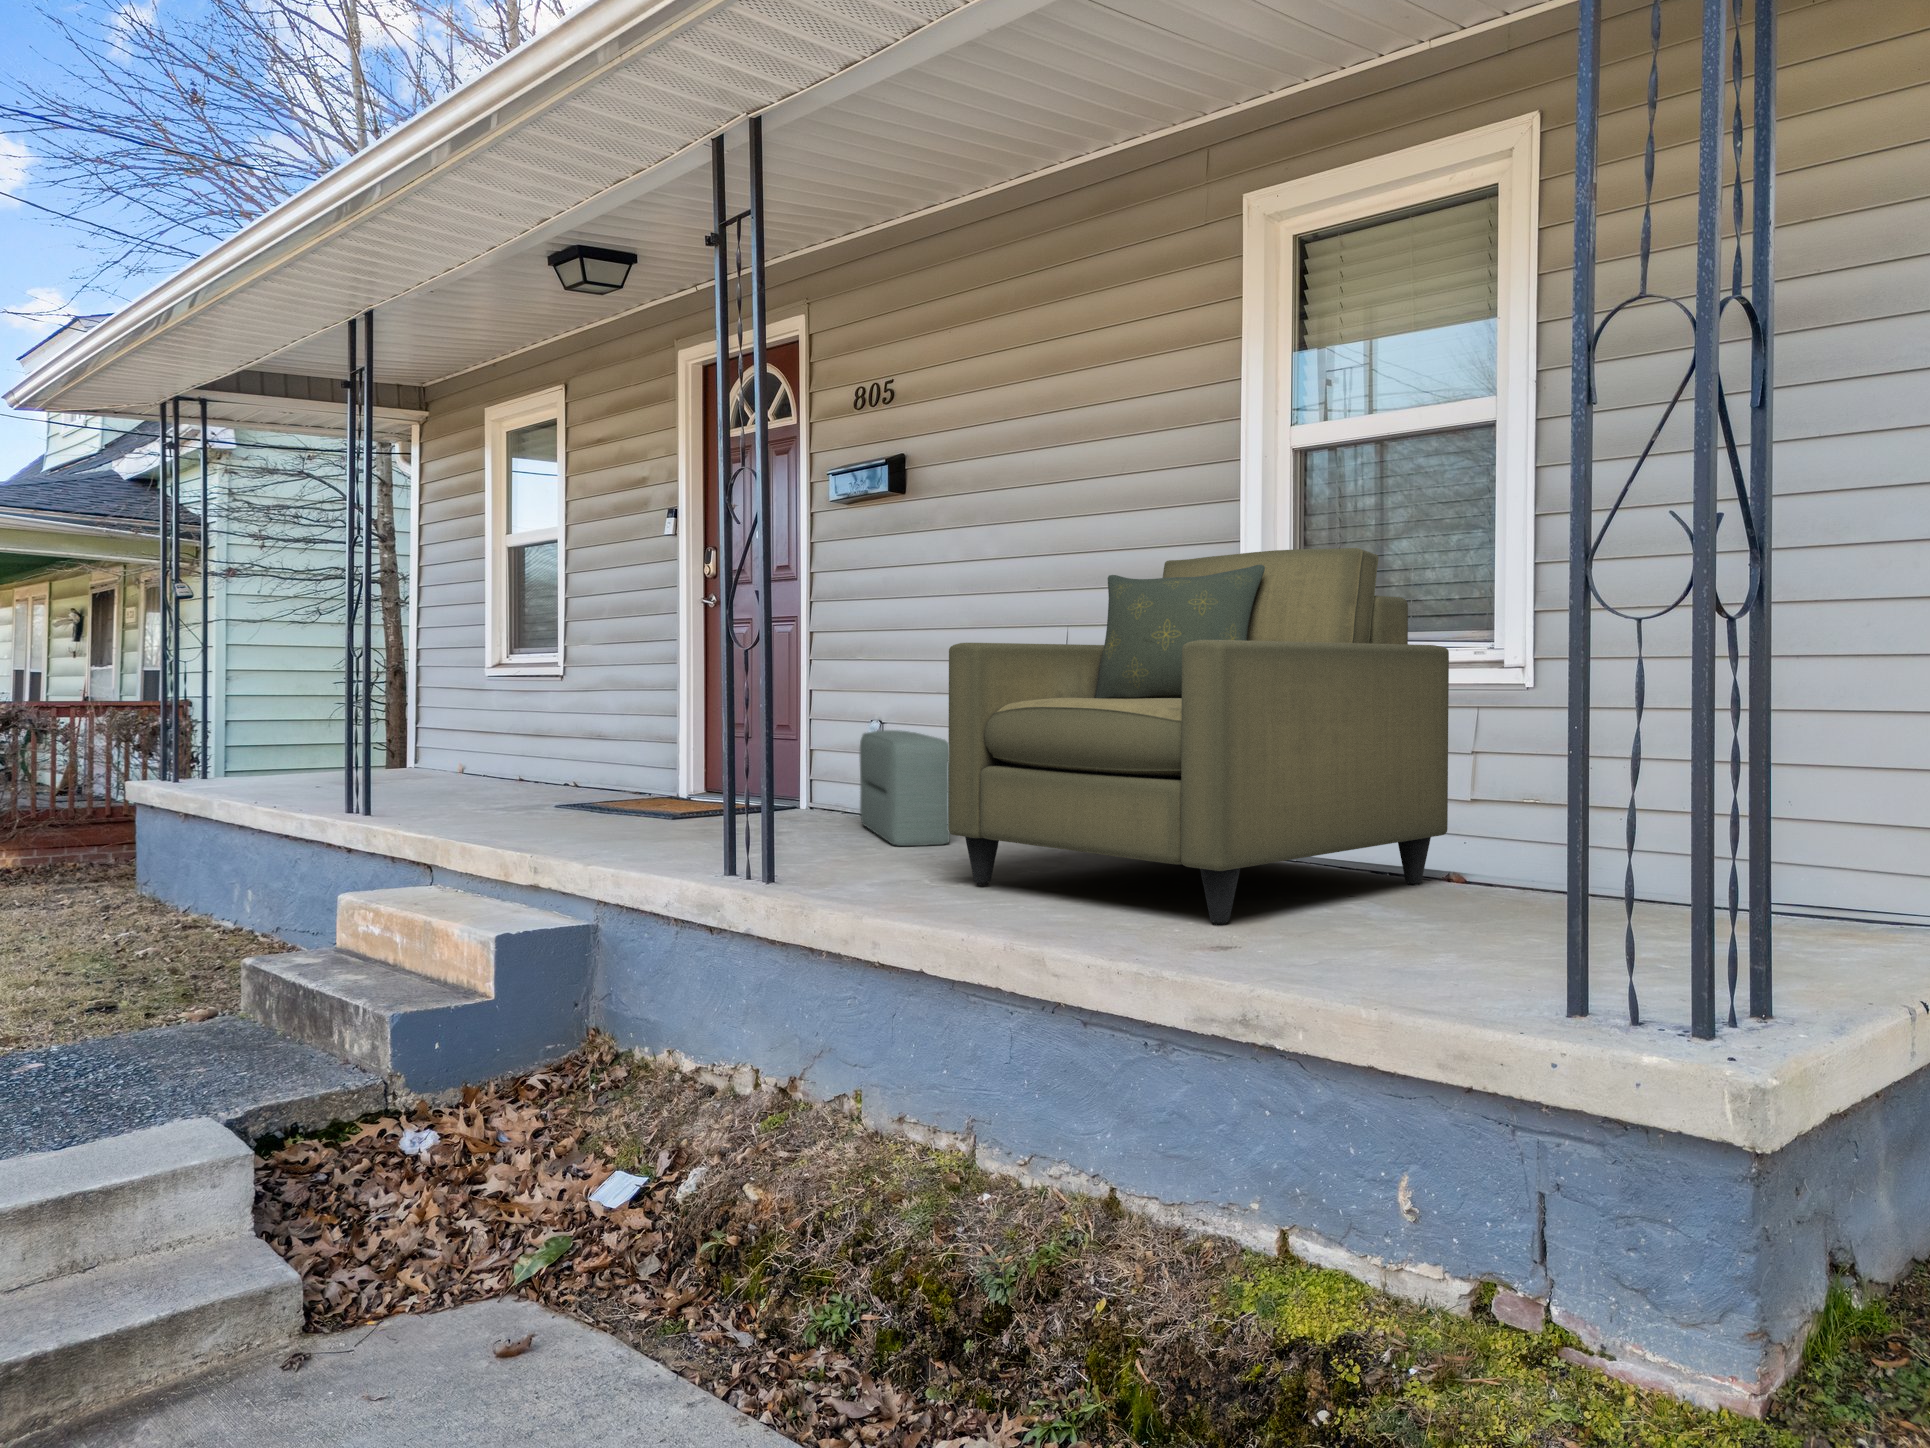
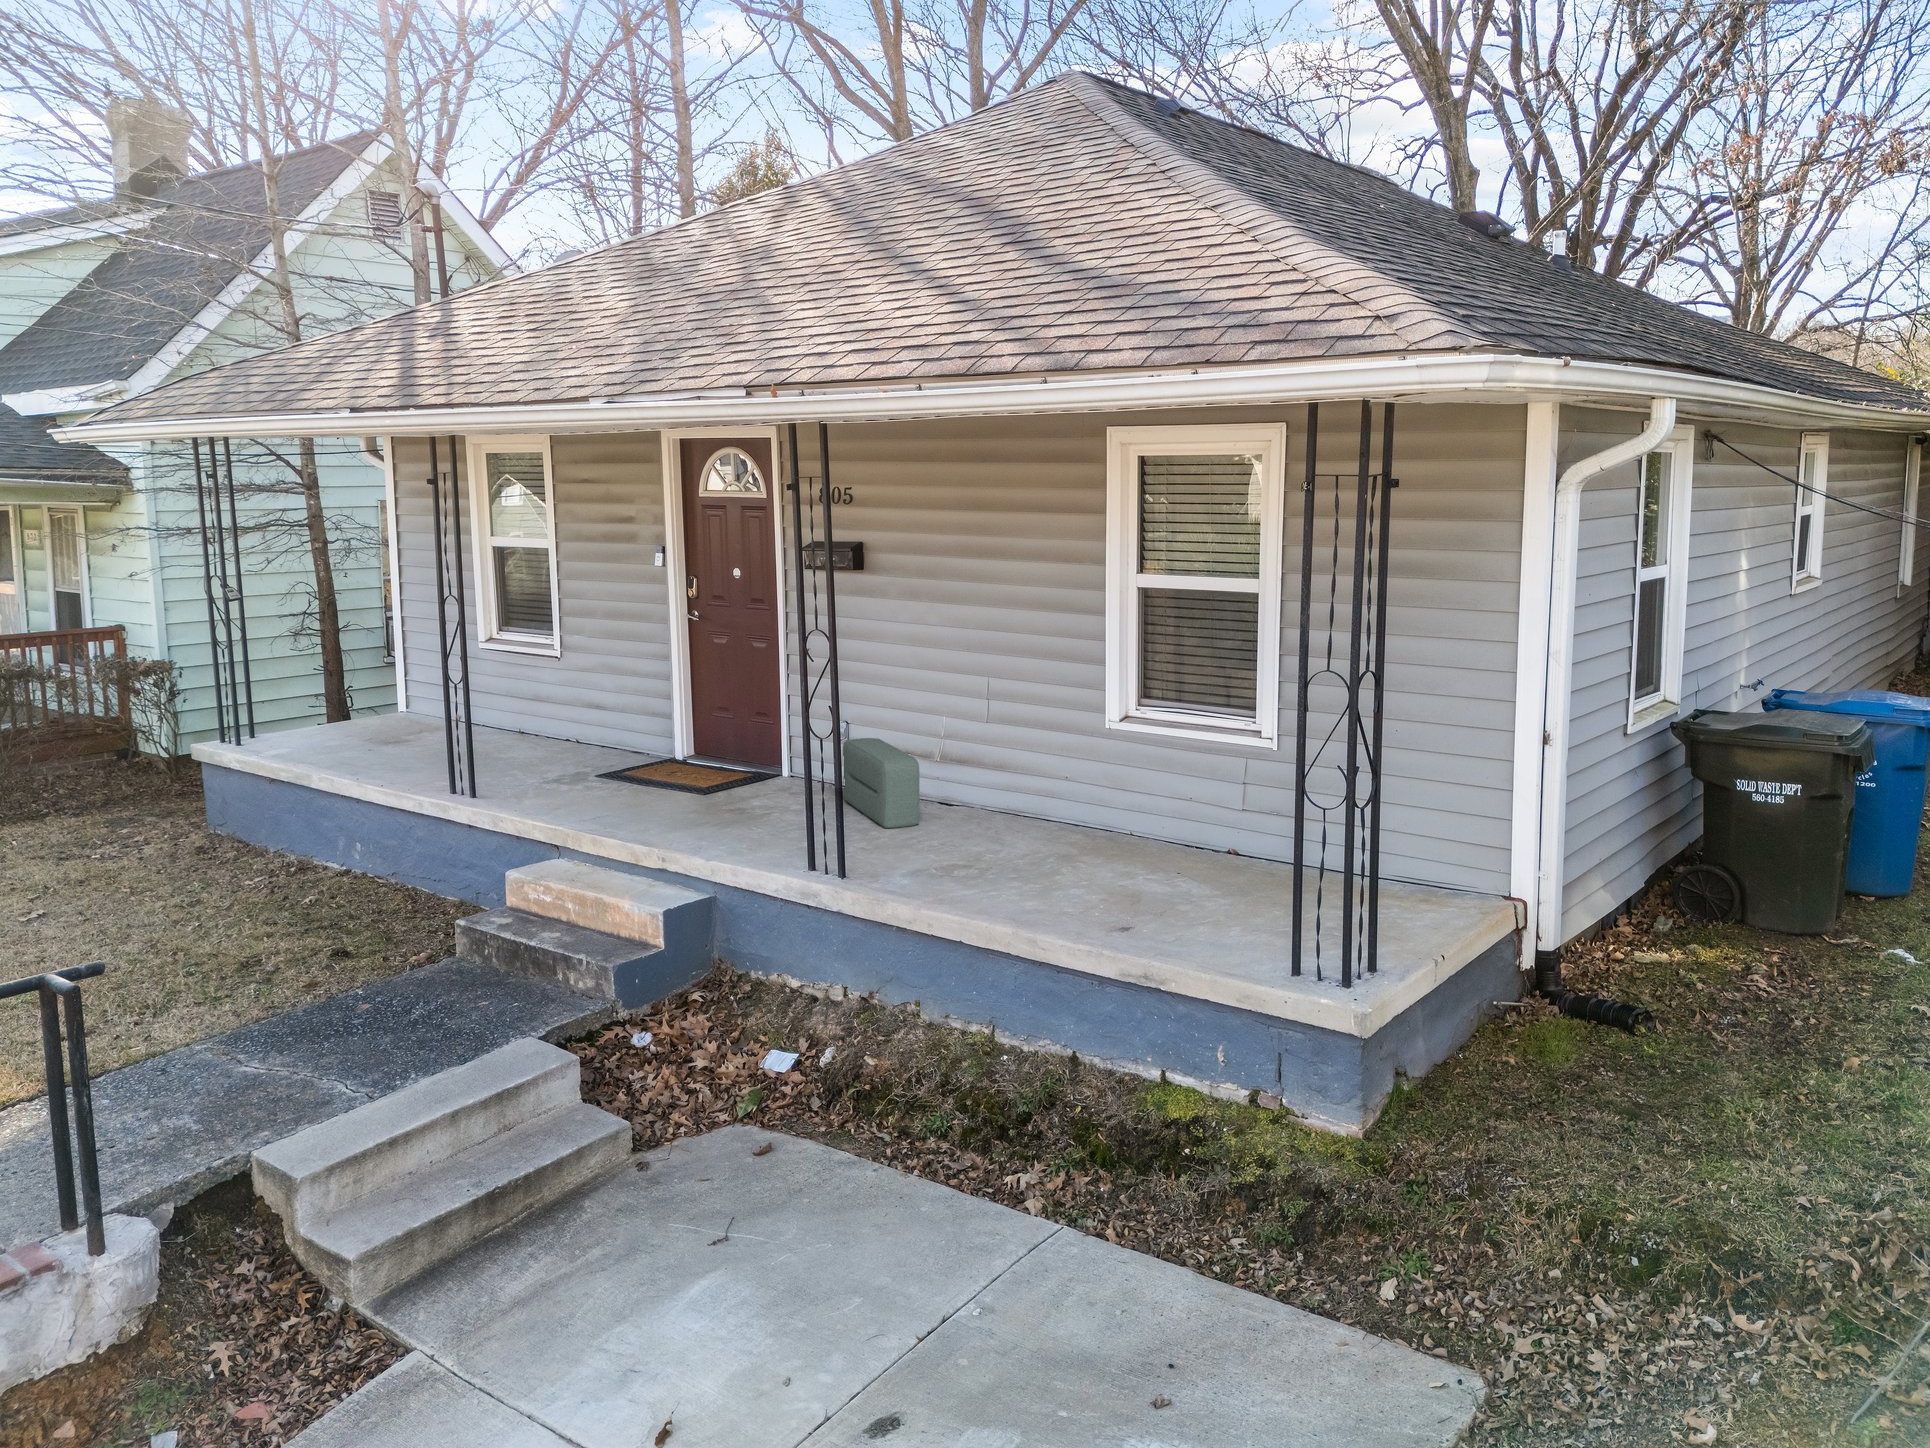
armchair: present [948,548,1449,926] -> none [949,663,1234,908]

